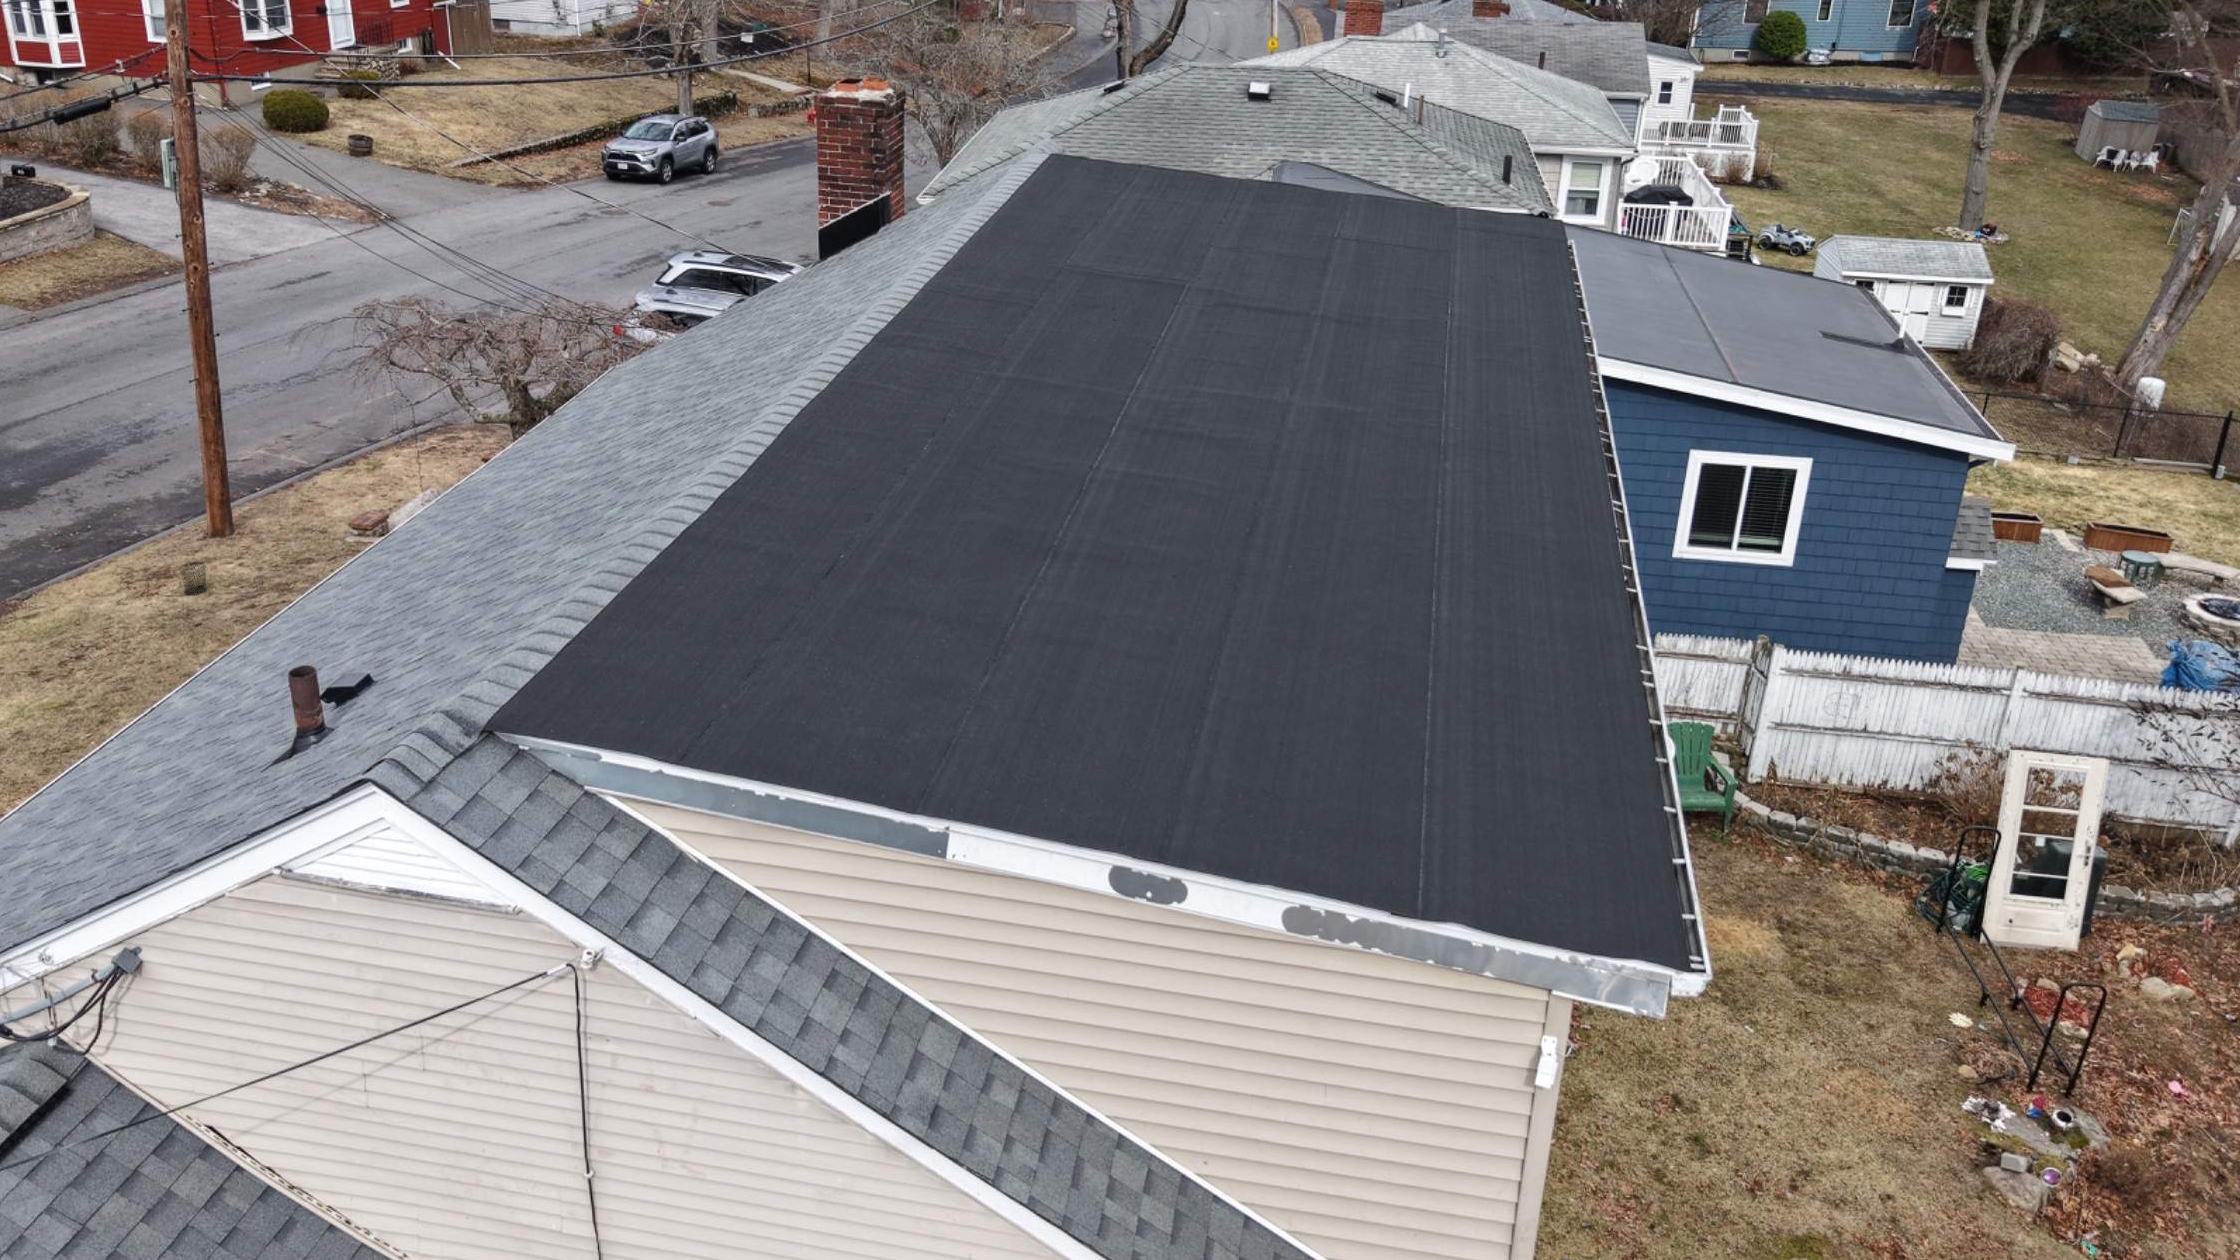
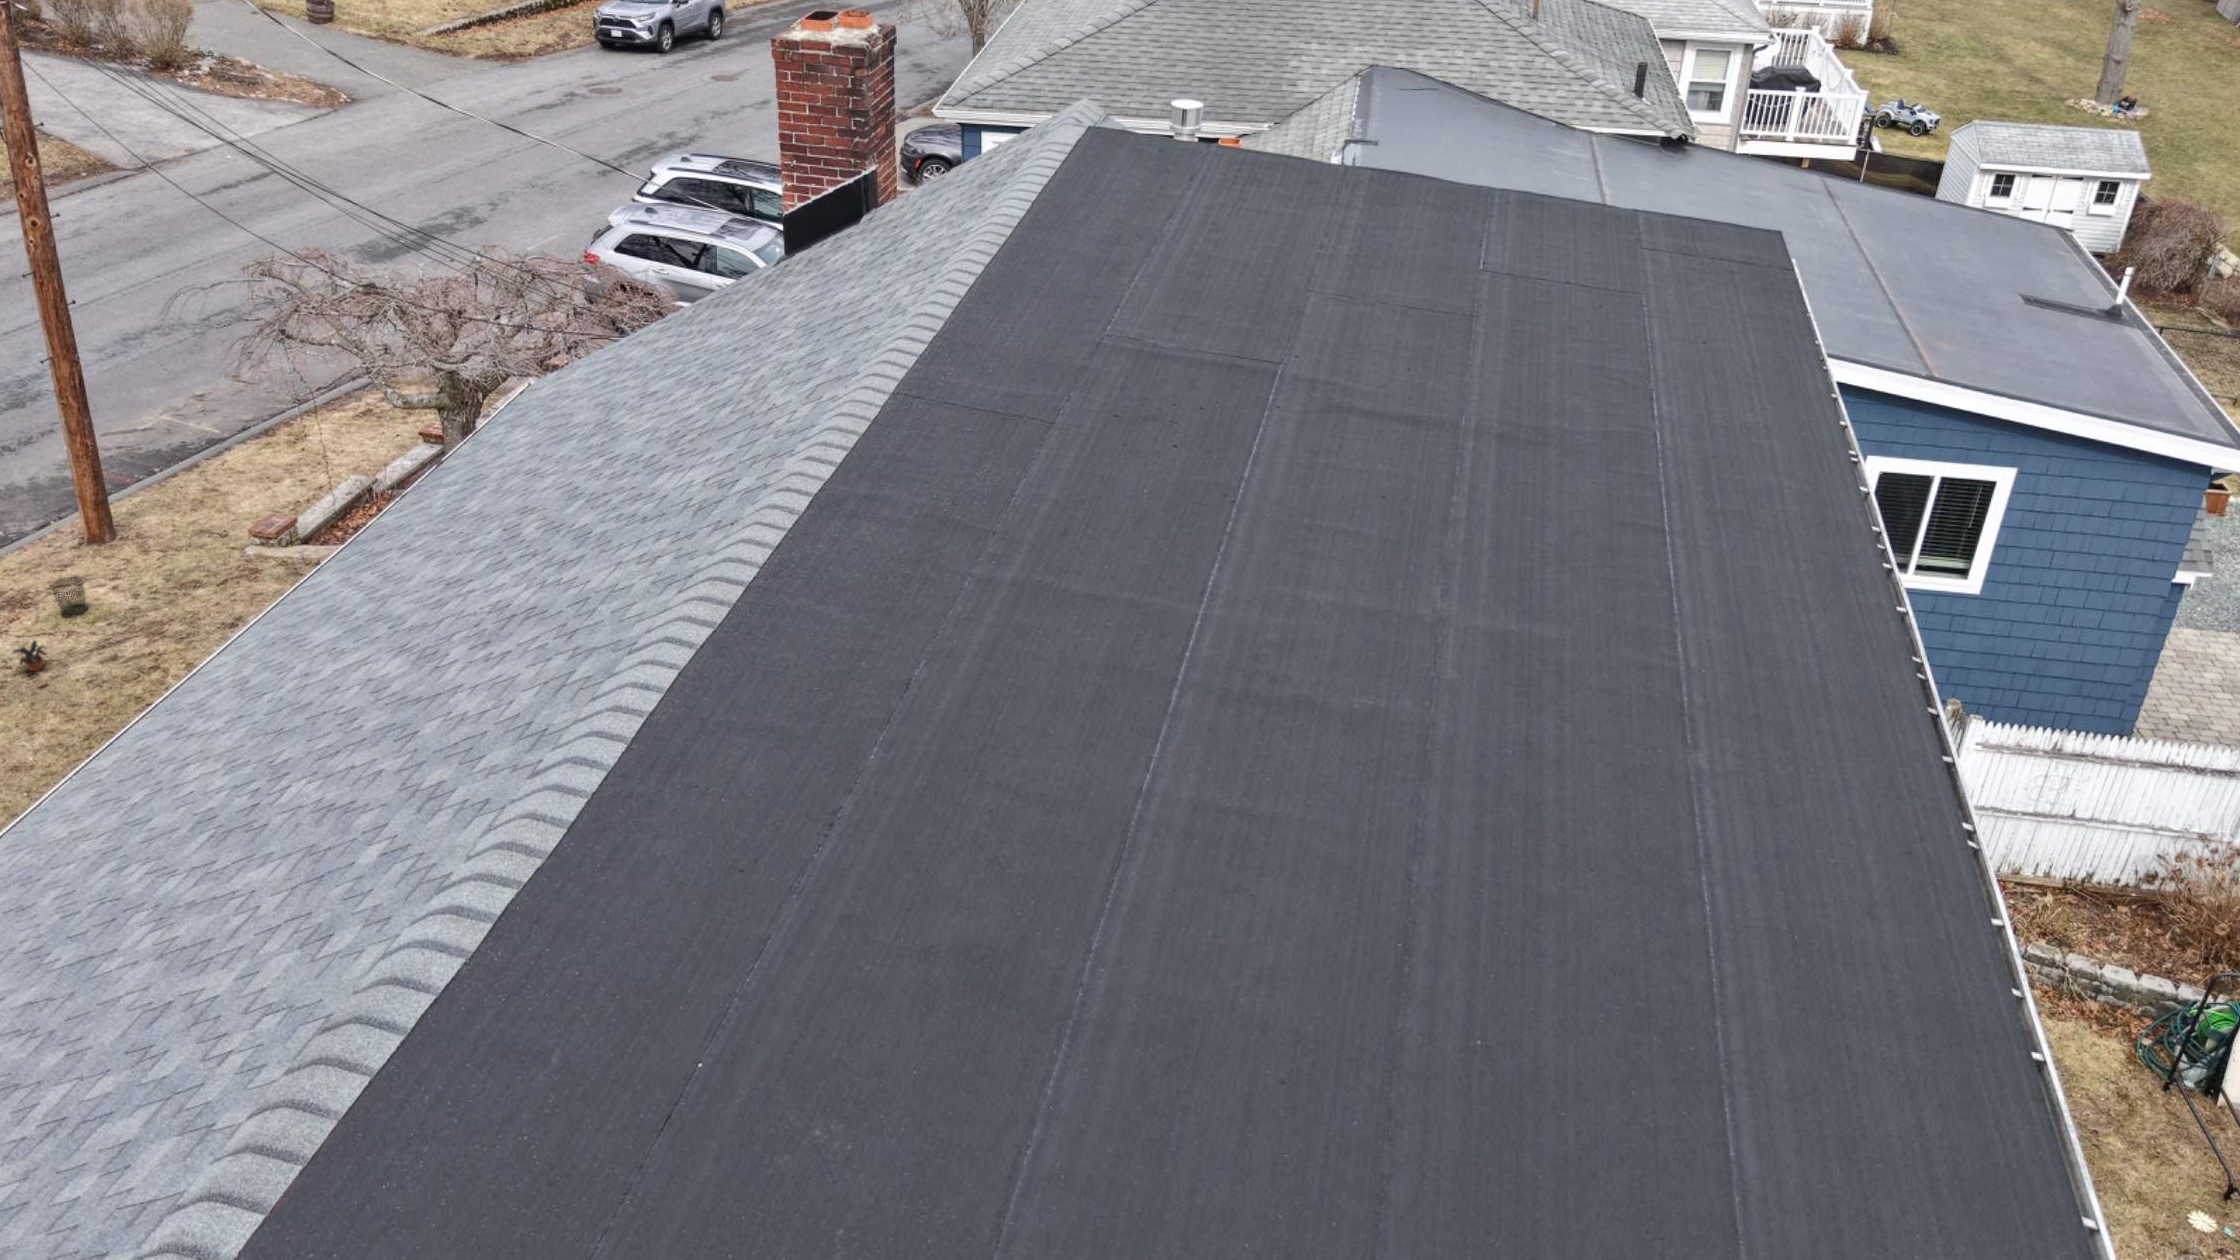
potted plant: none [150,606,180,632] -> present [13,641,46,671]

